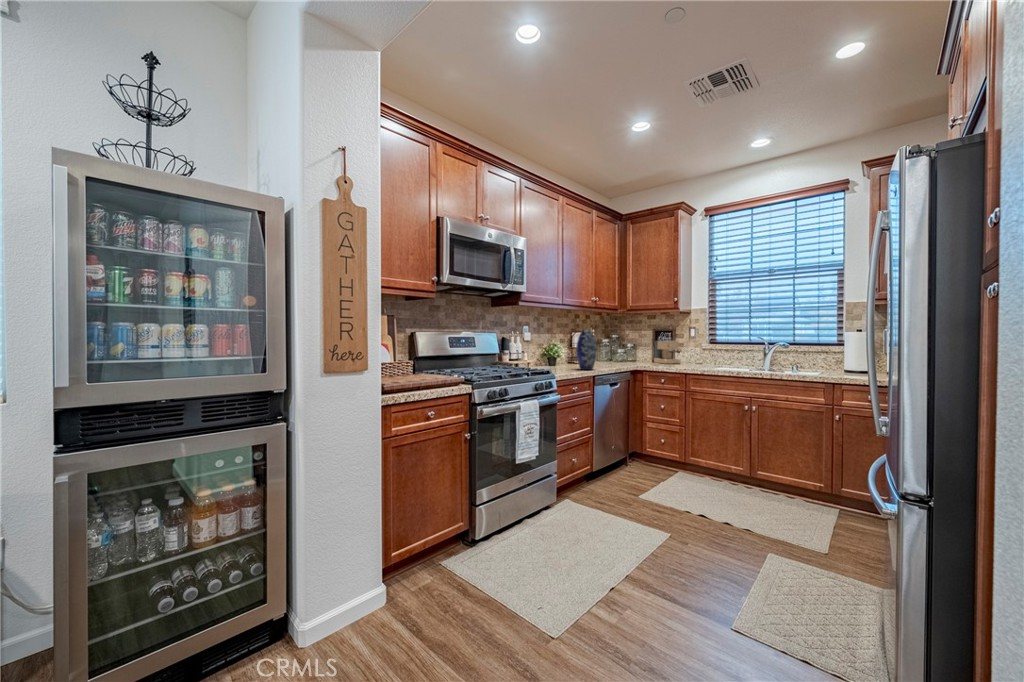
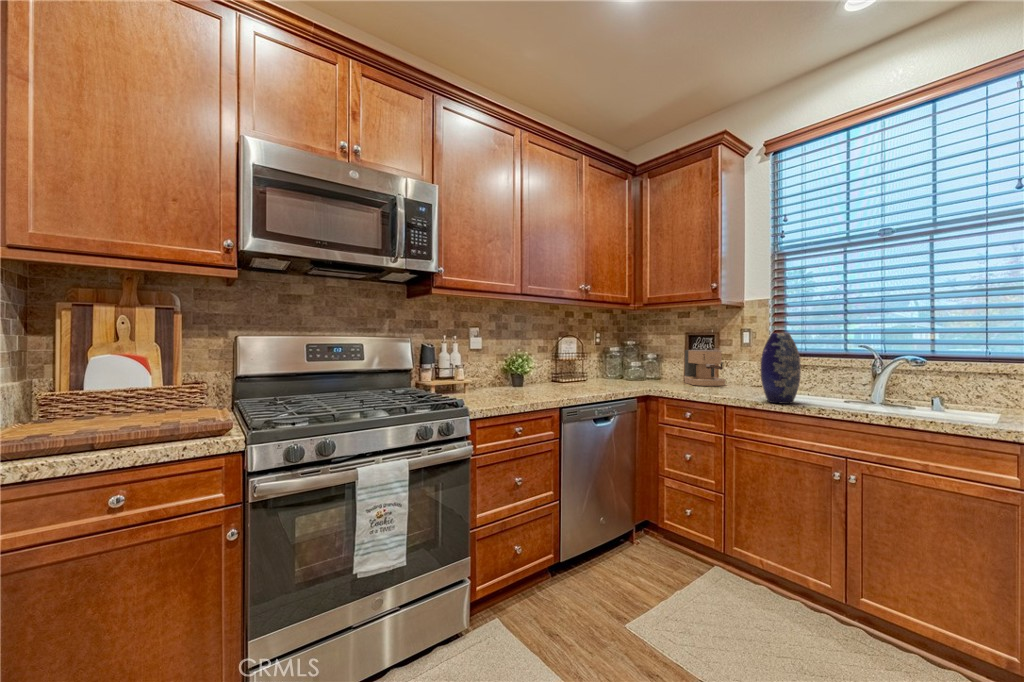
vase: present [577,330,597,370] -> present [761,333,801,404]

